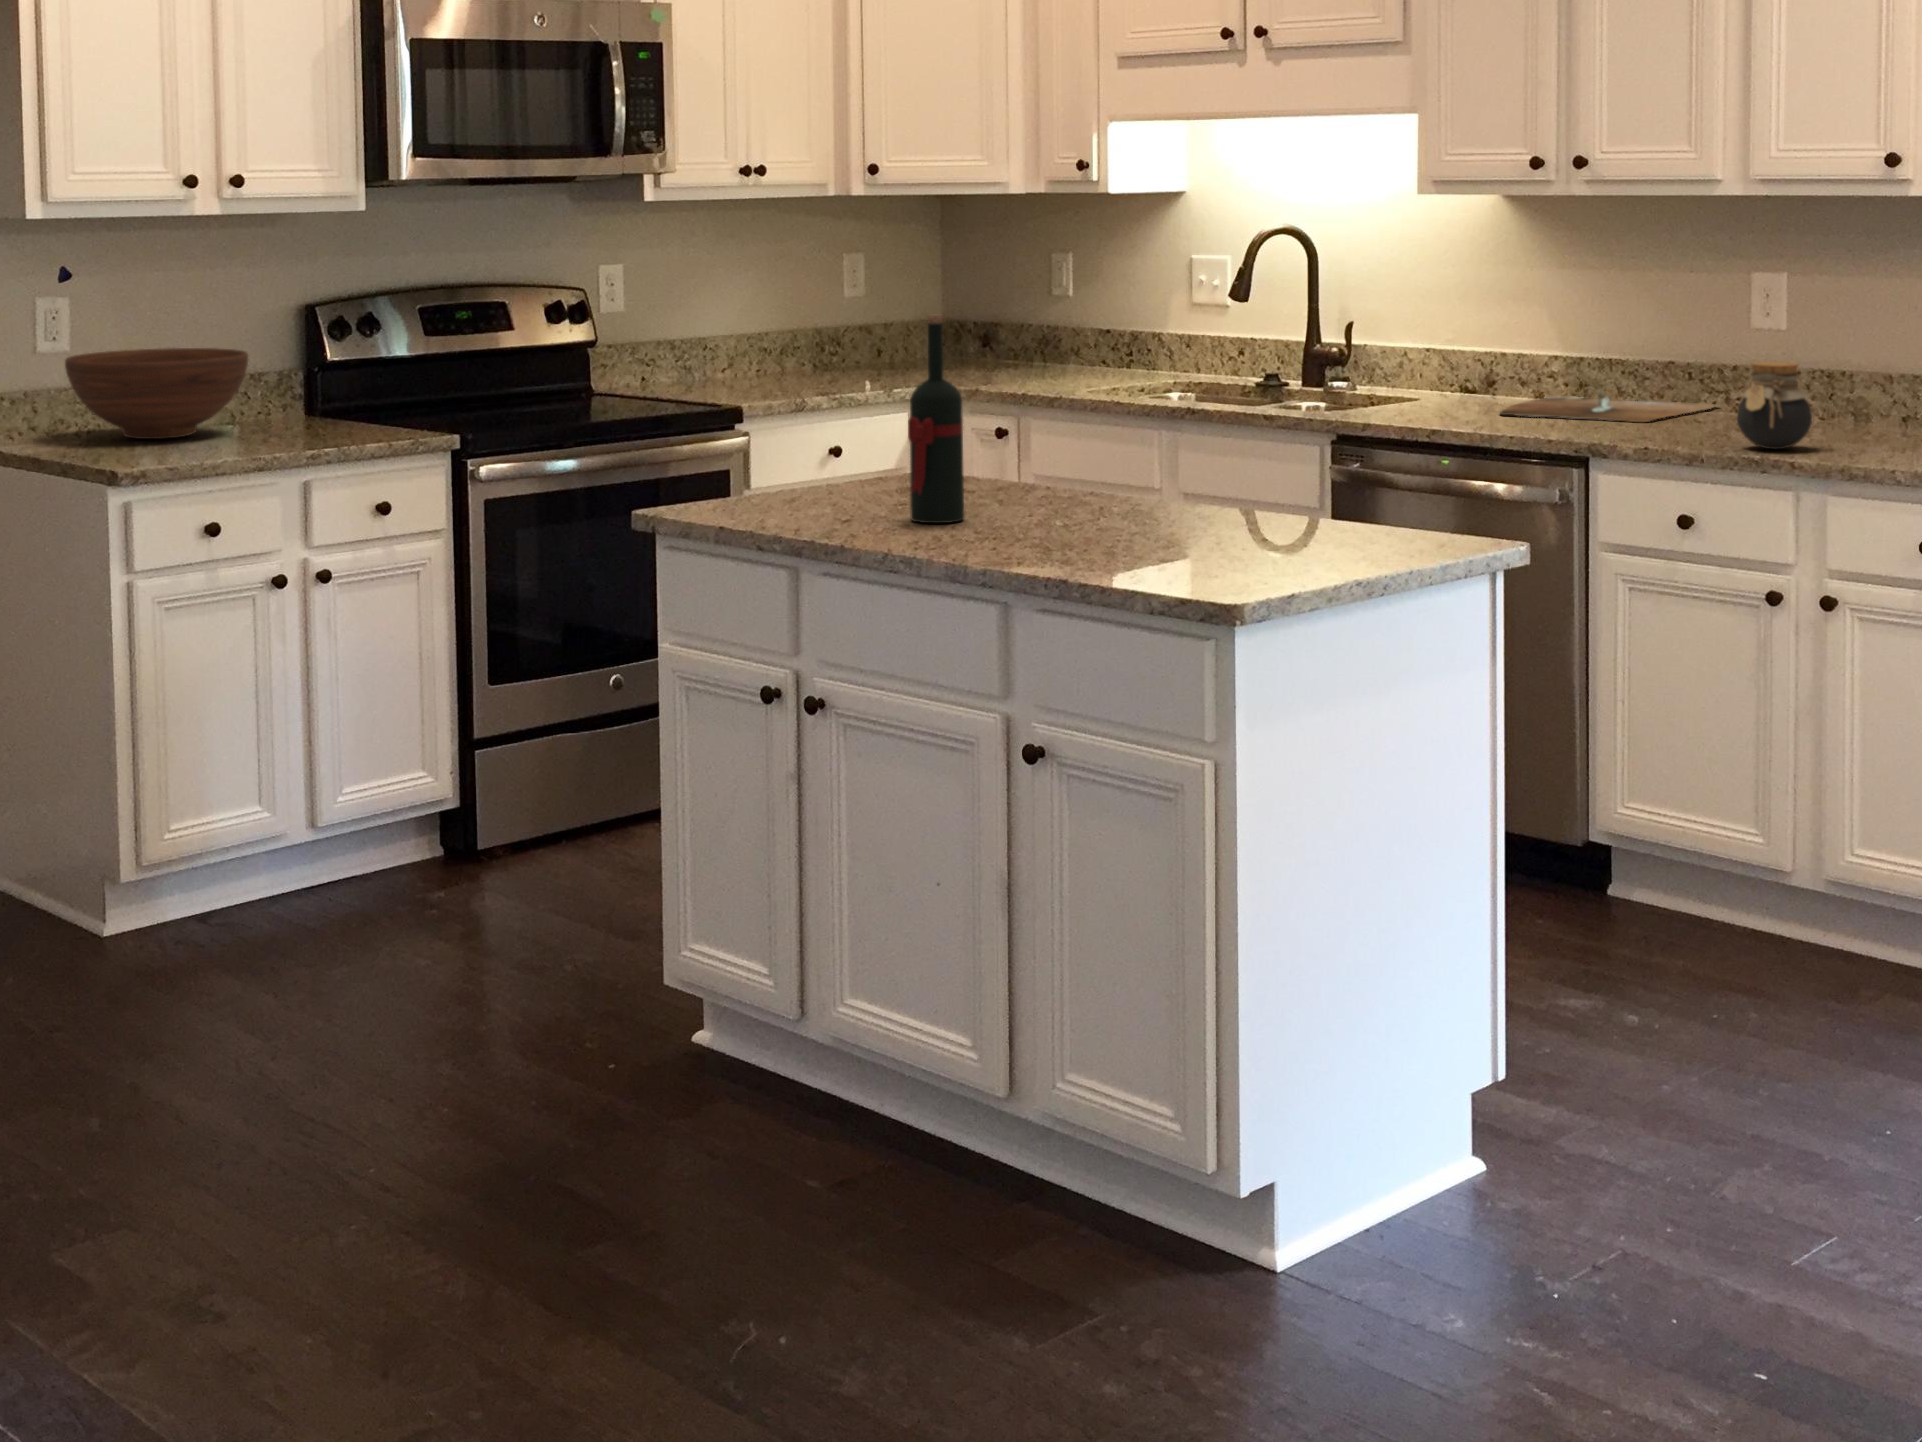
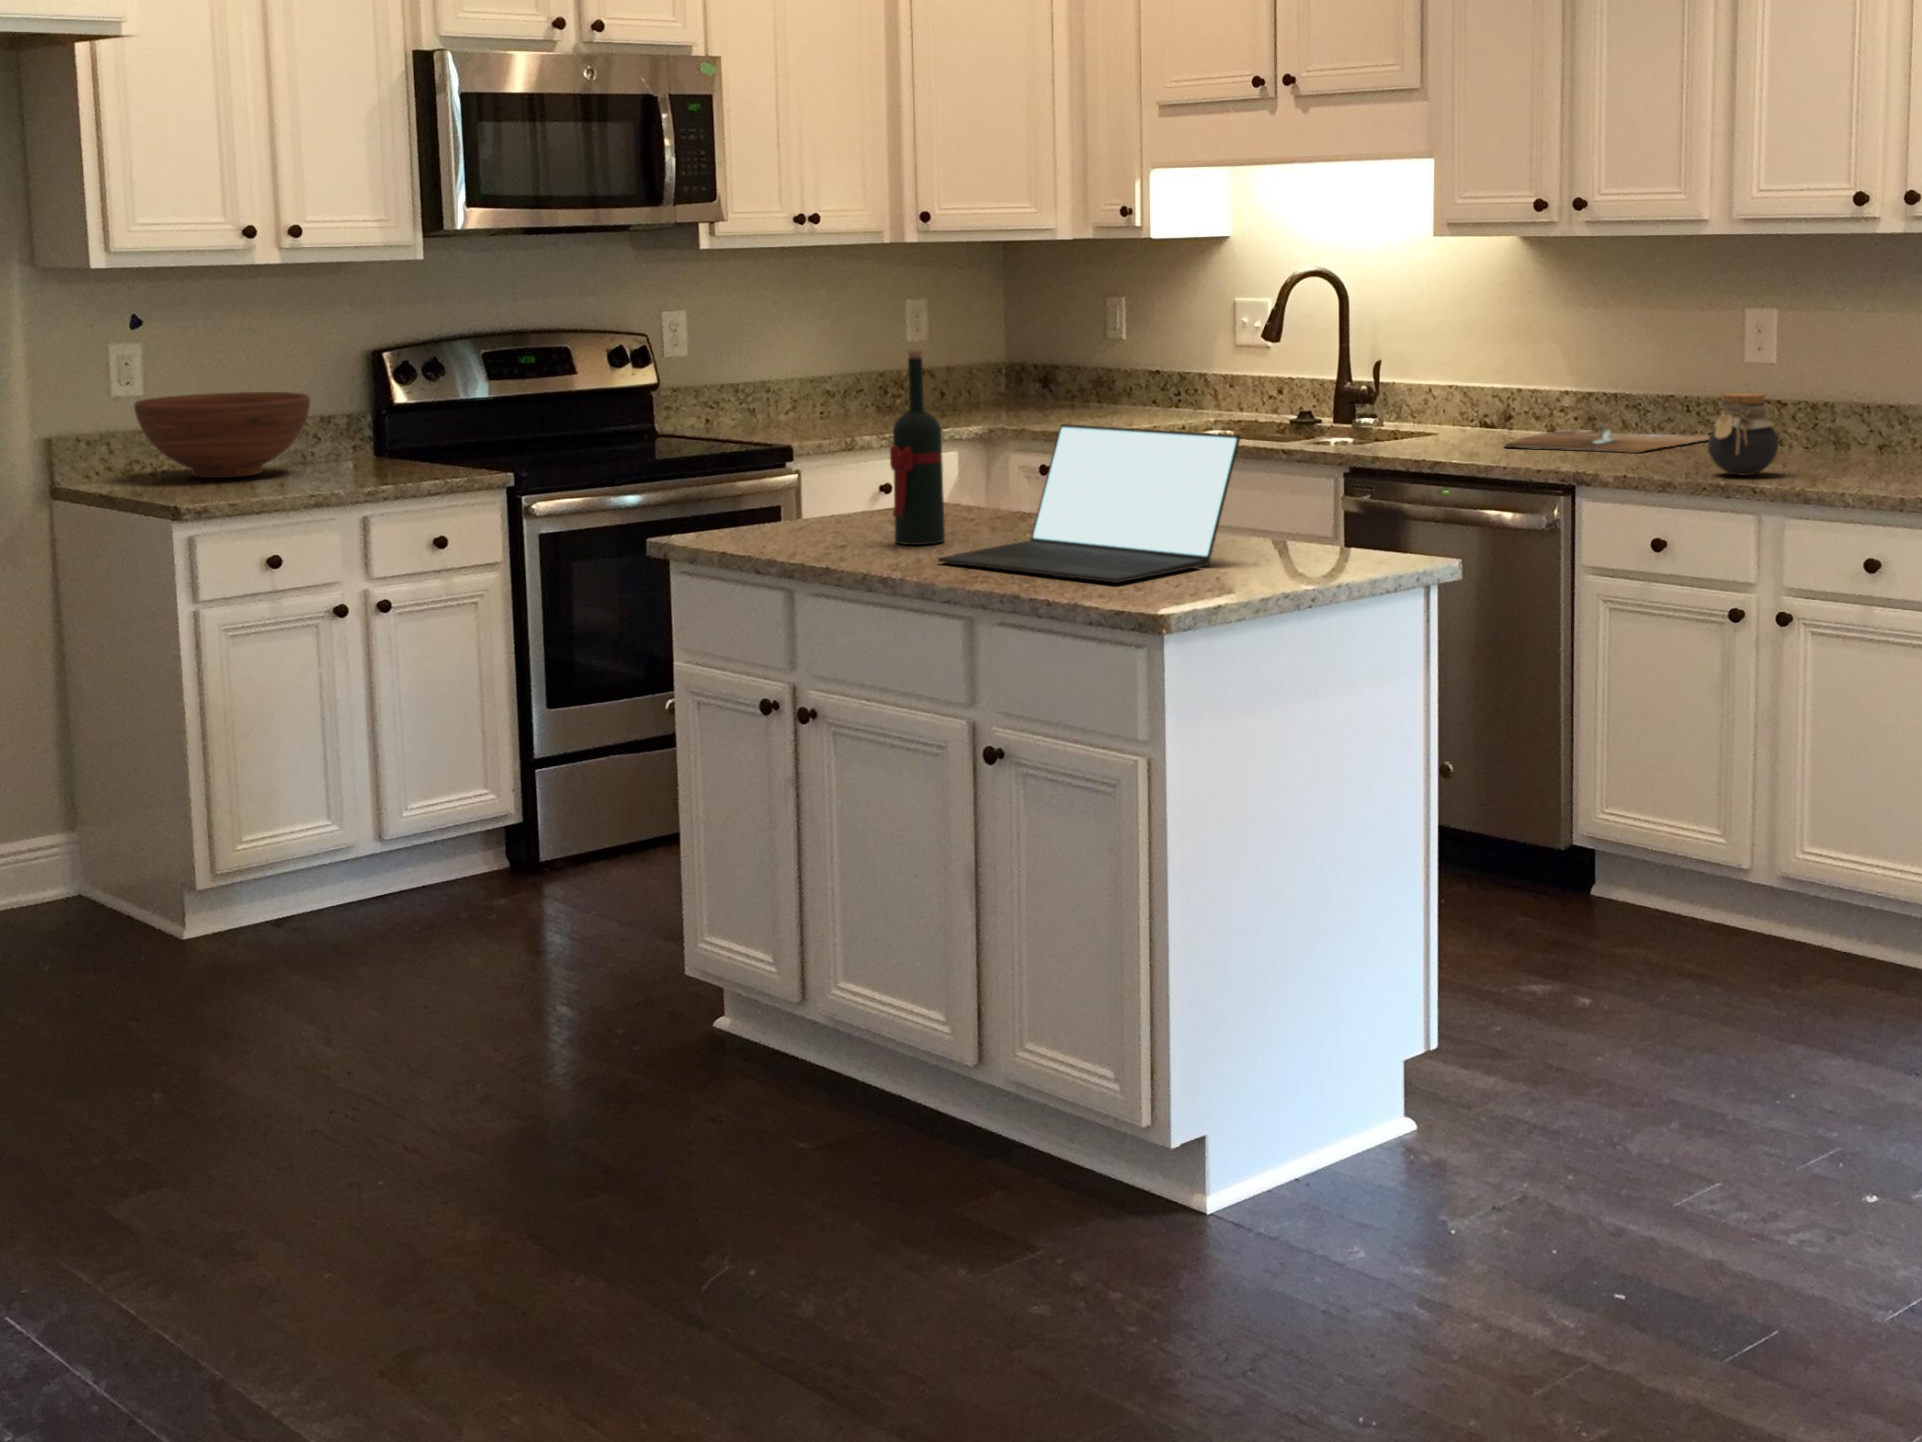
laptop: none [969,395,1298,571] -> present [938,424,1240,583]

